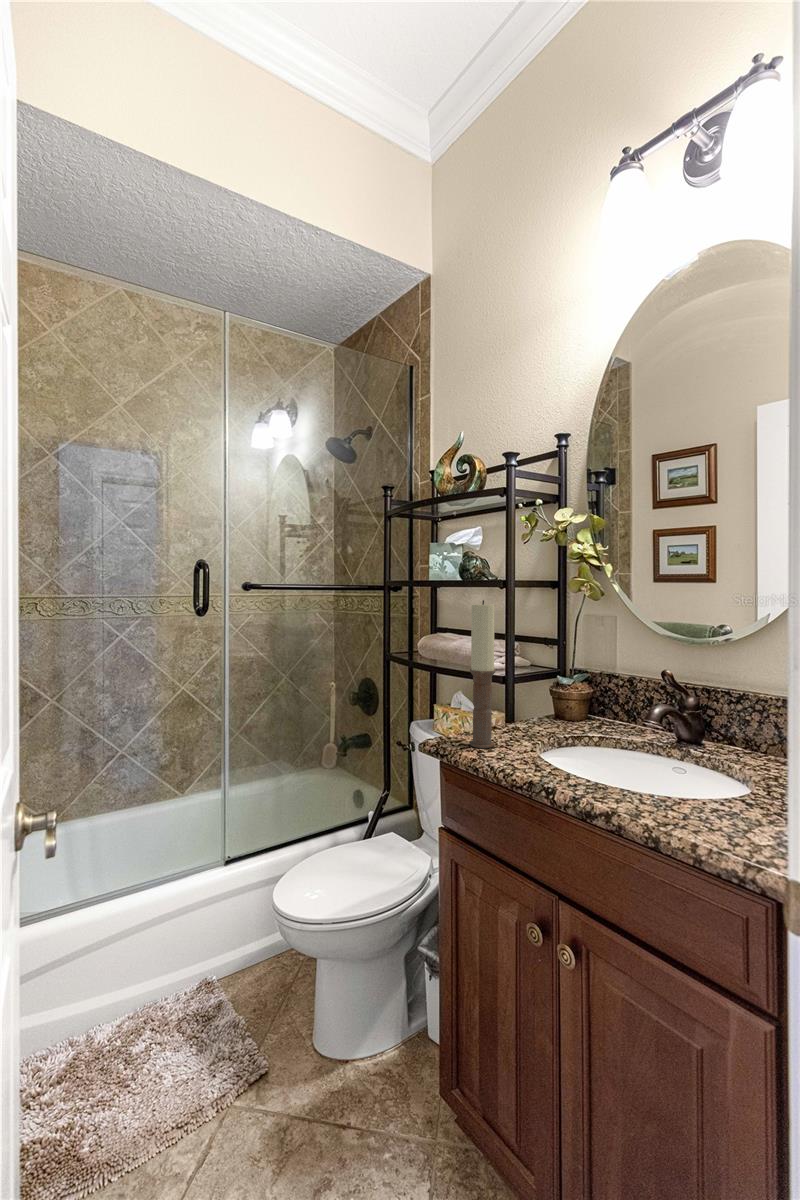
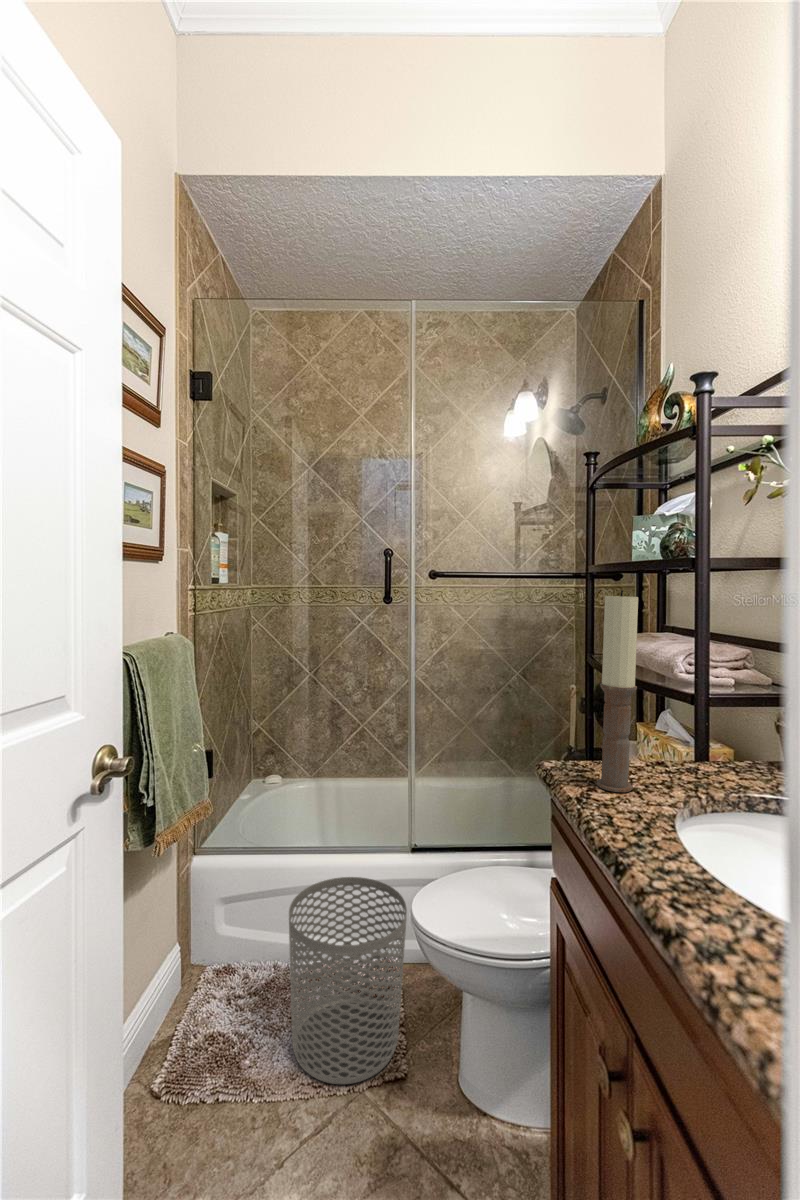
waste bin: none [125,899,255,1119] -> present [289,877,407,1084]

